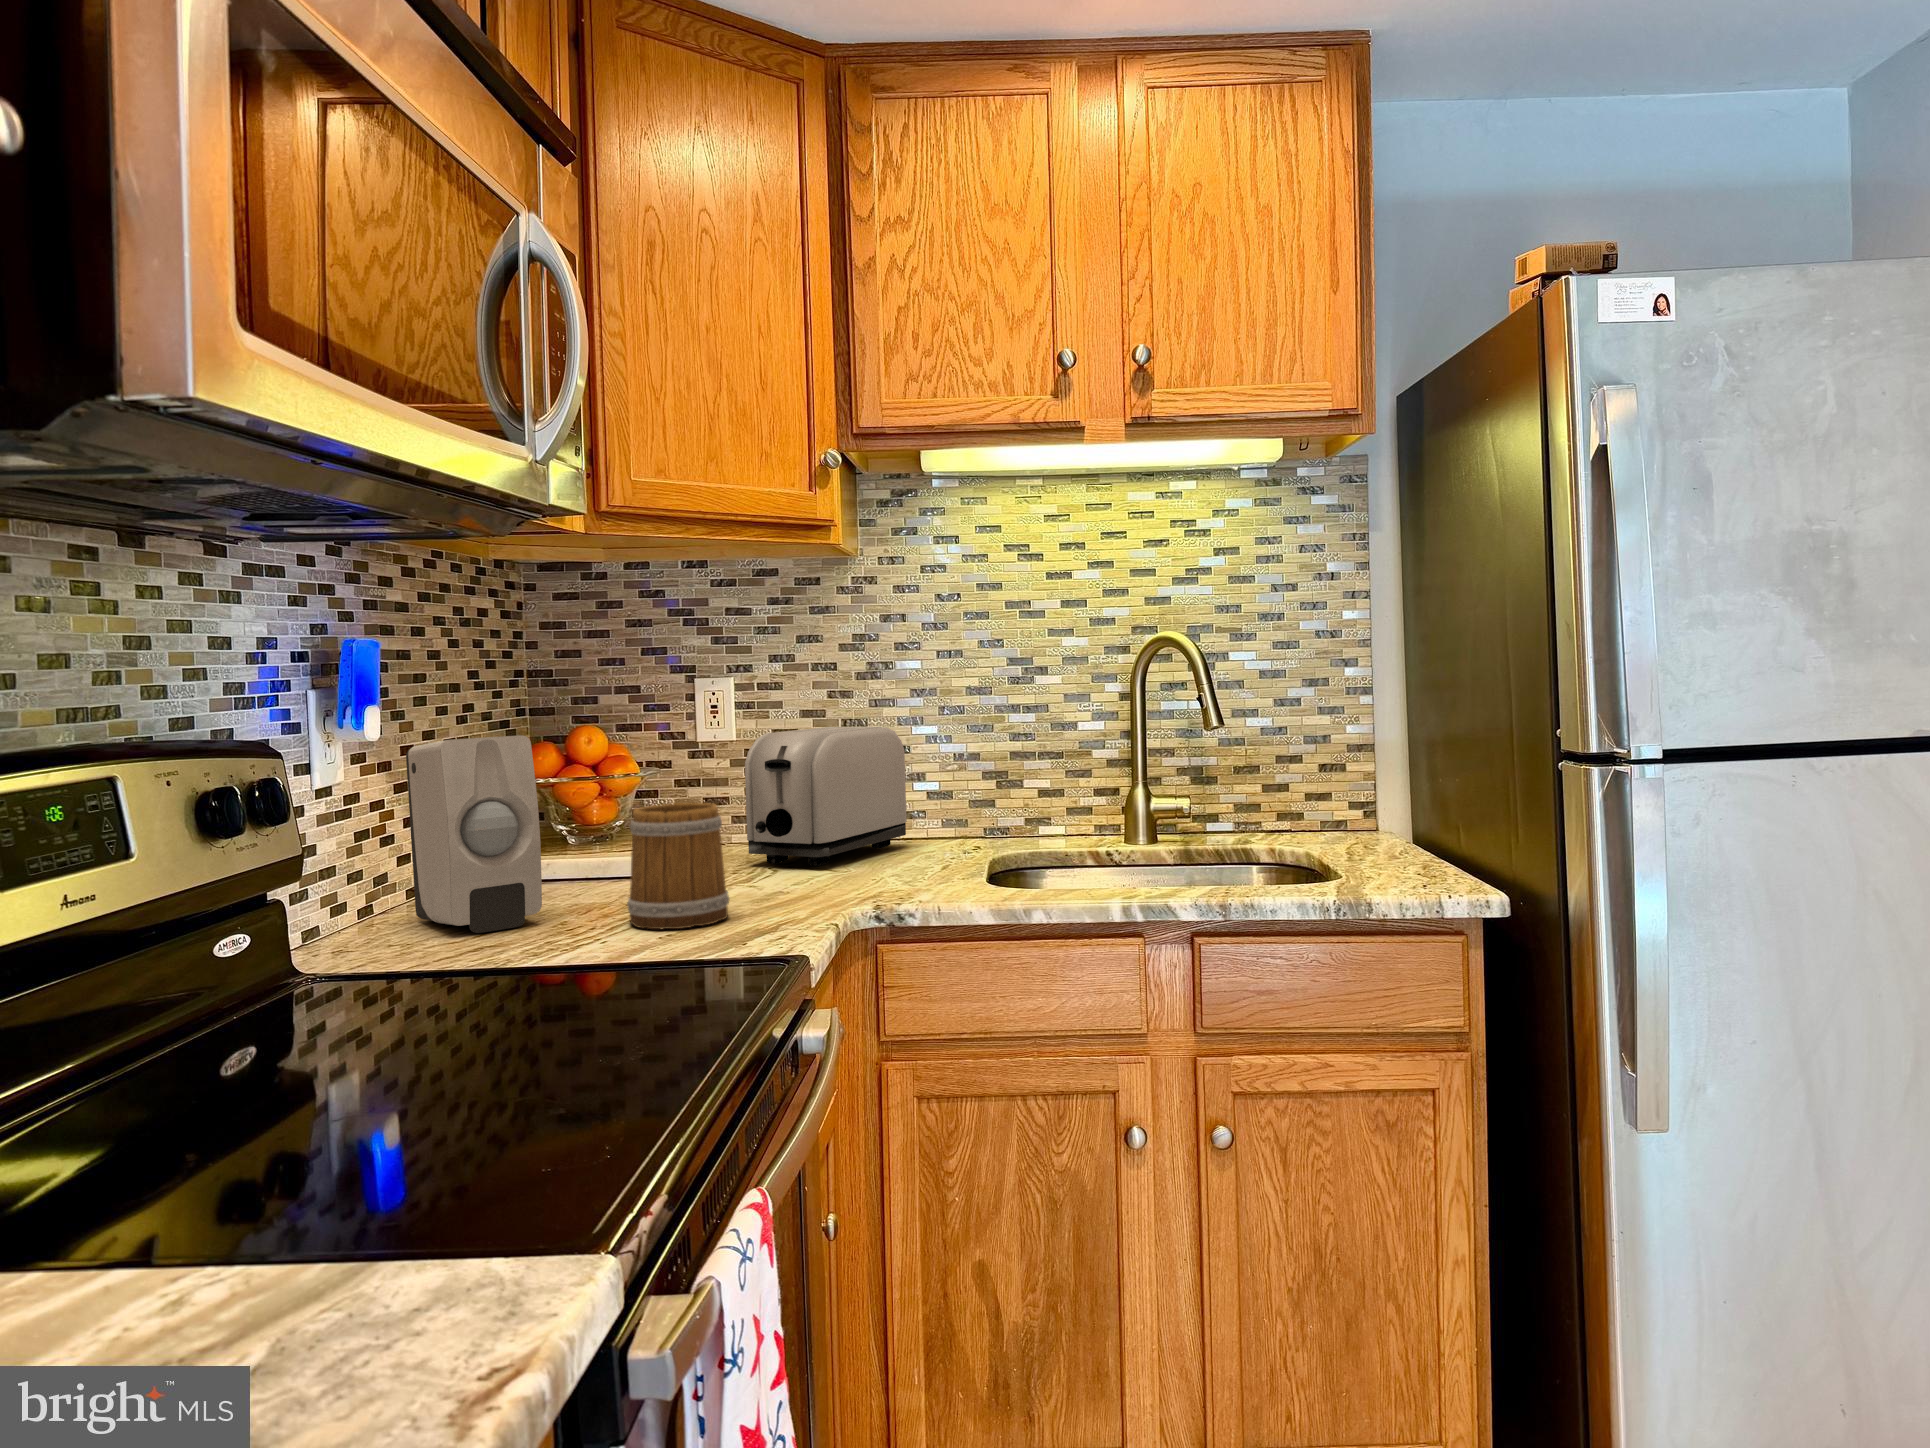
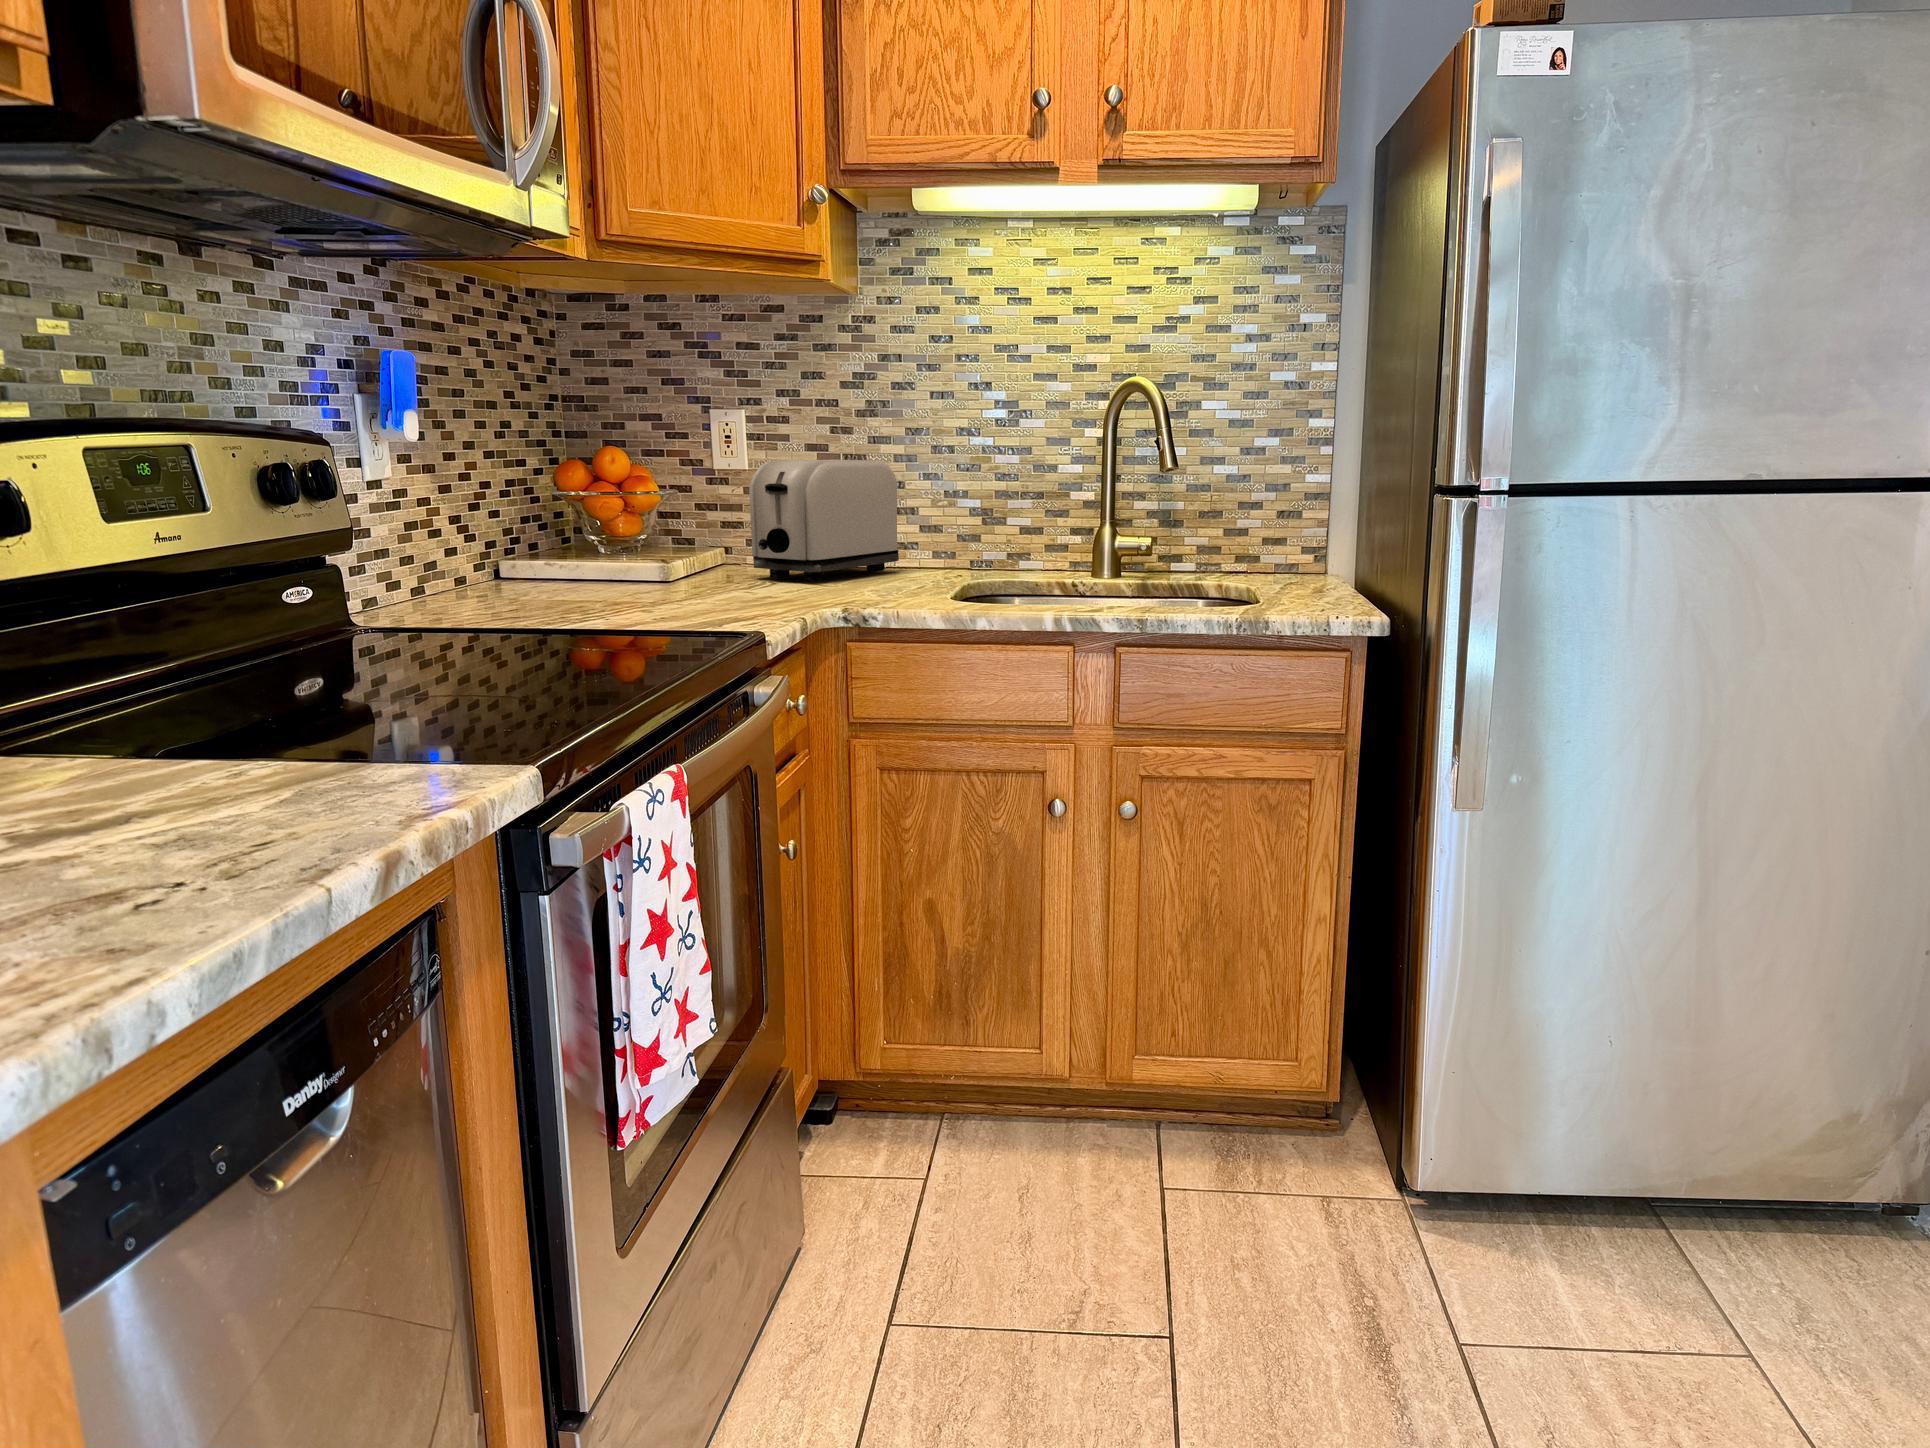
soap dispenser: present [406,735,542,933] -> none [446,444,563,609]
mug: present [627,803,730,929] -> none [631,510,718,613]

